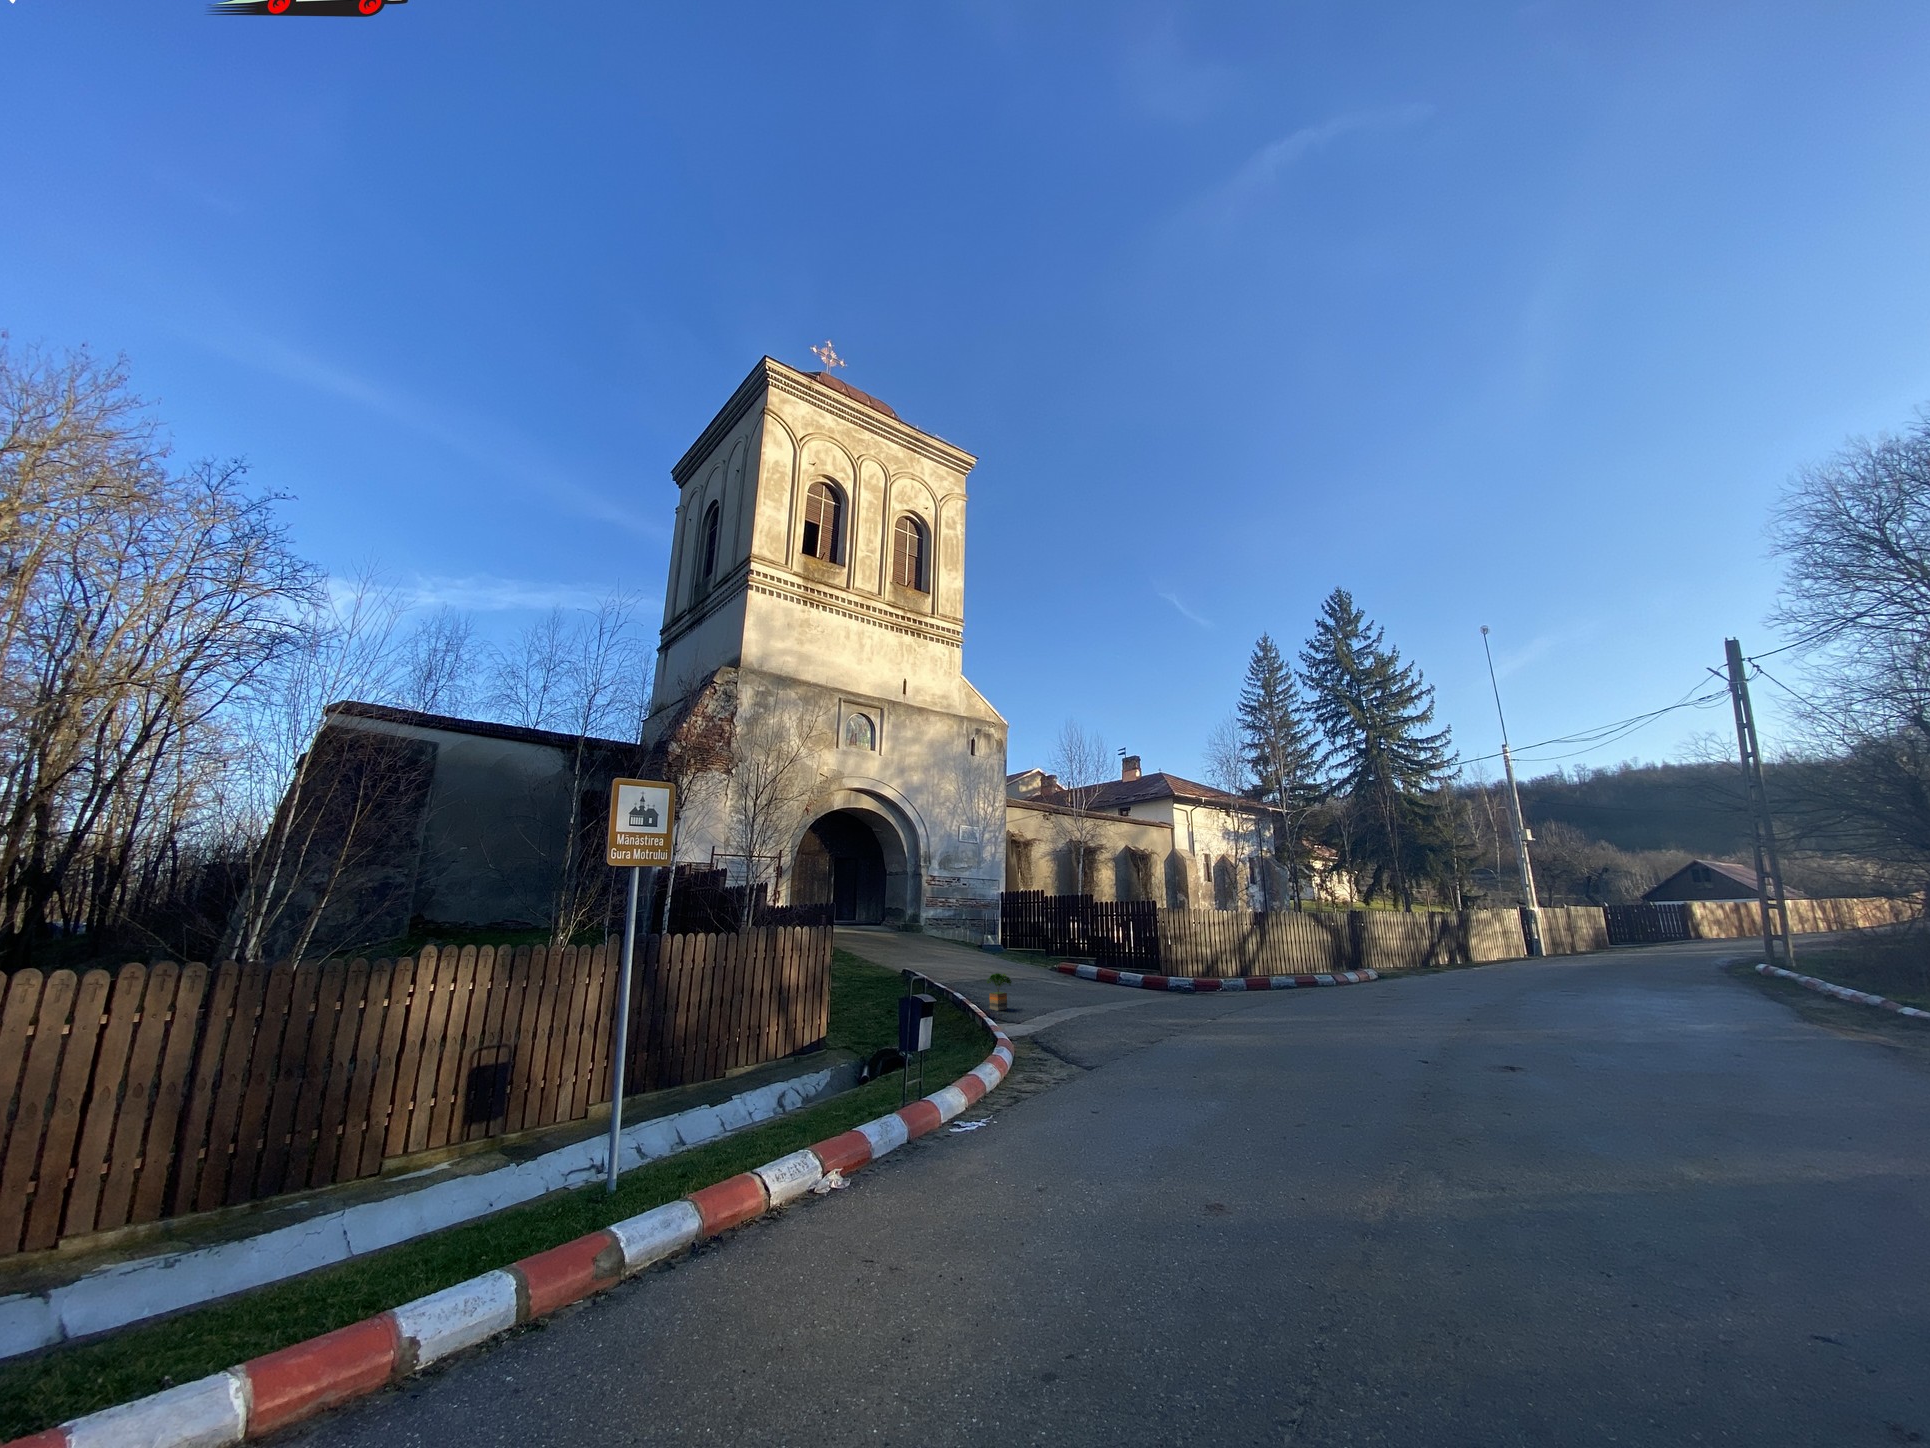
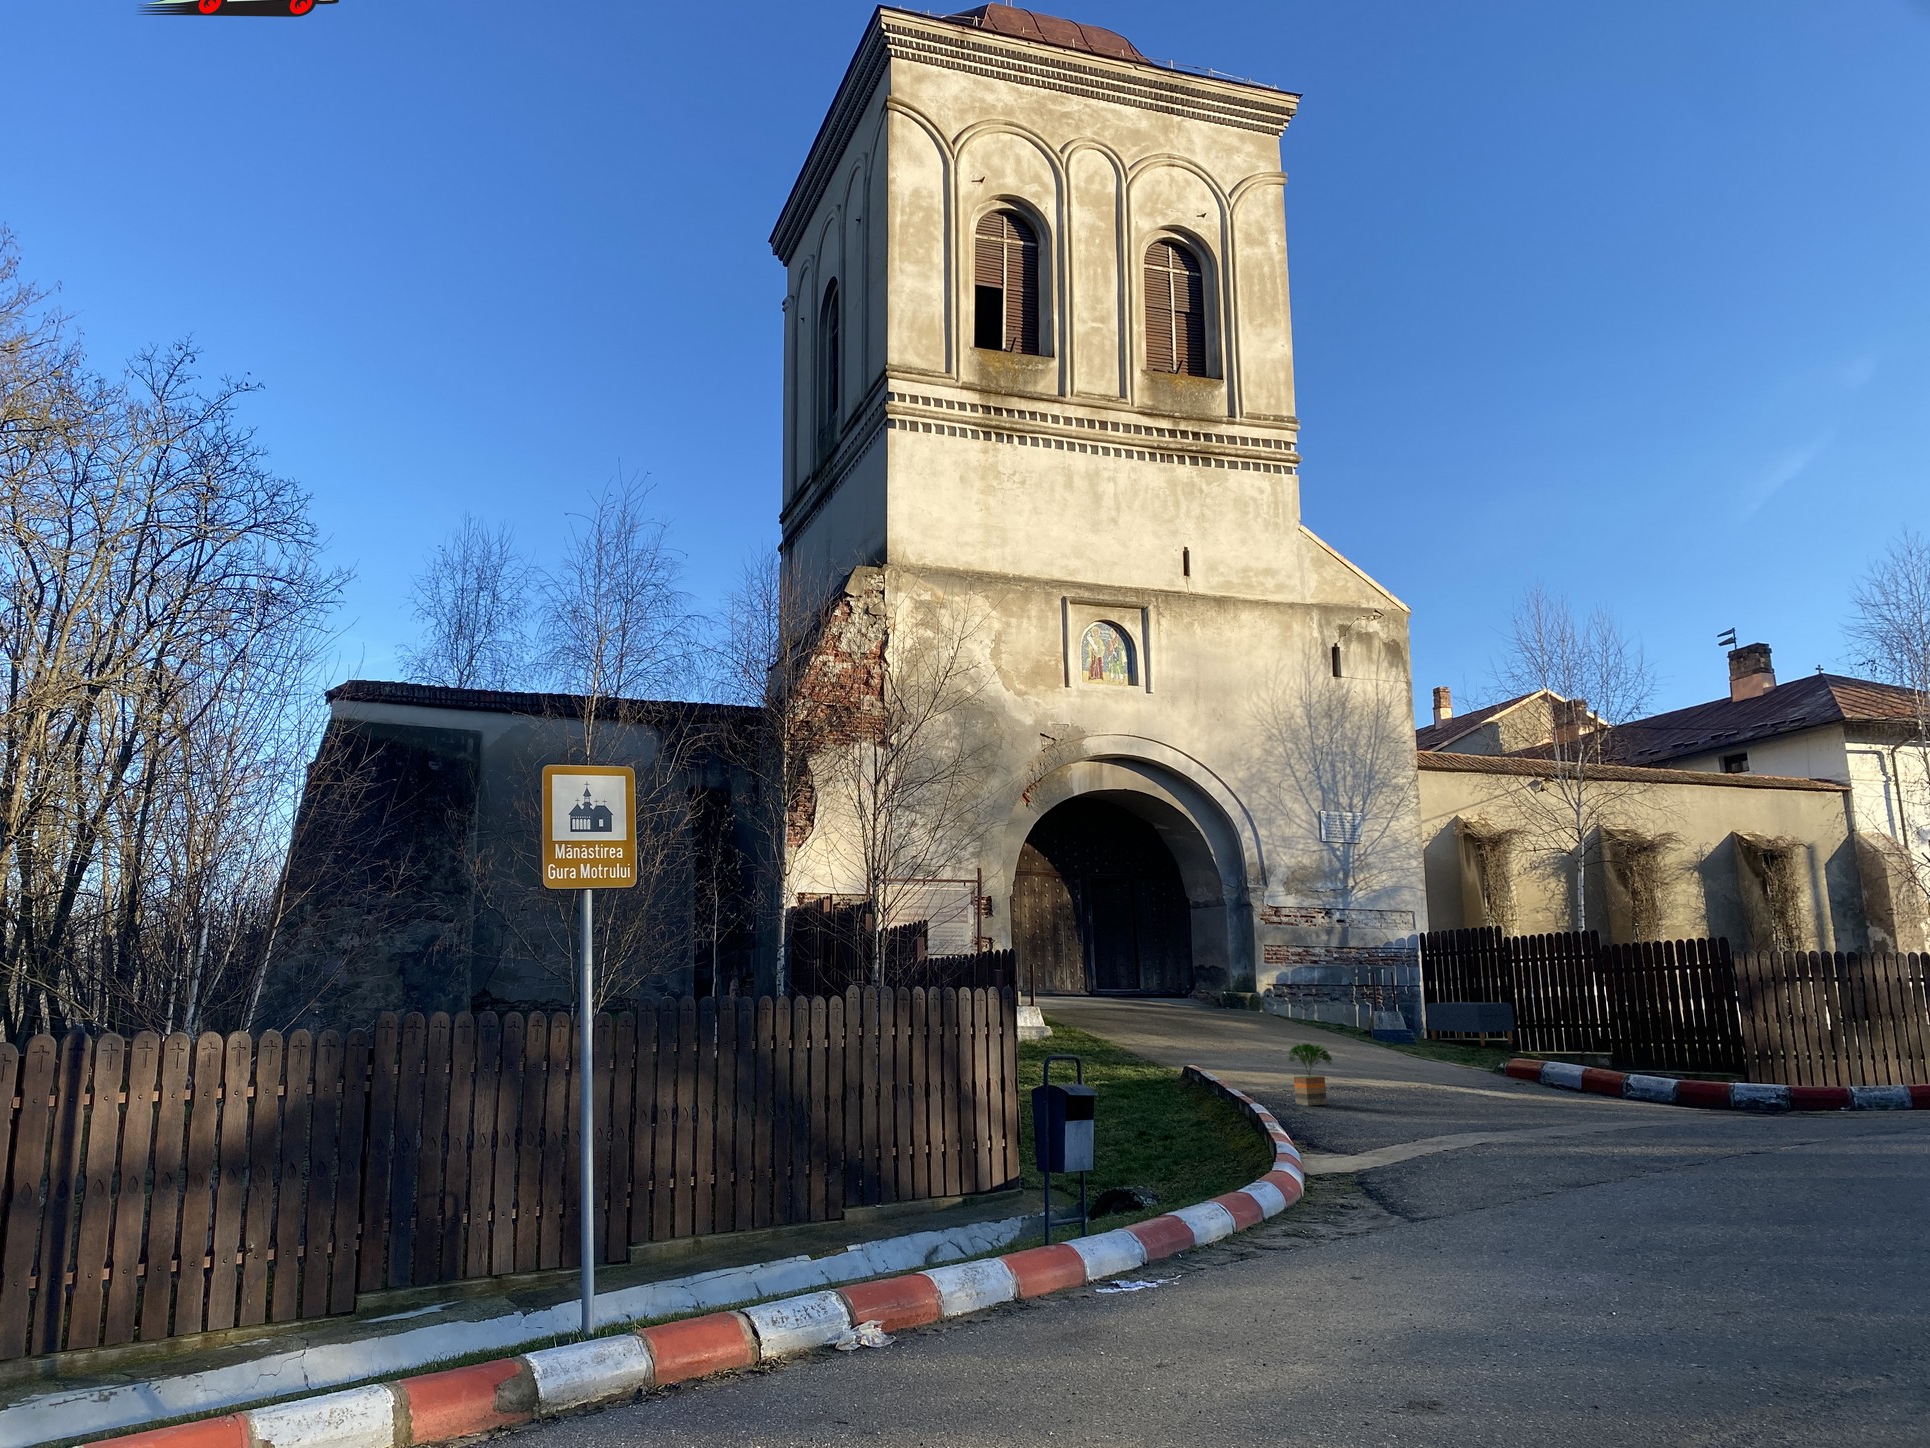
bench: none [1018,932,1062,957] -> present [1426,1002,1515,1046]

